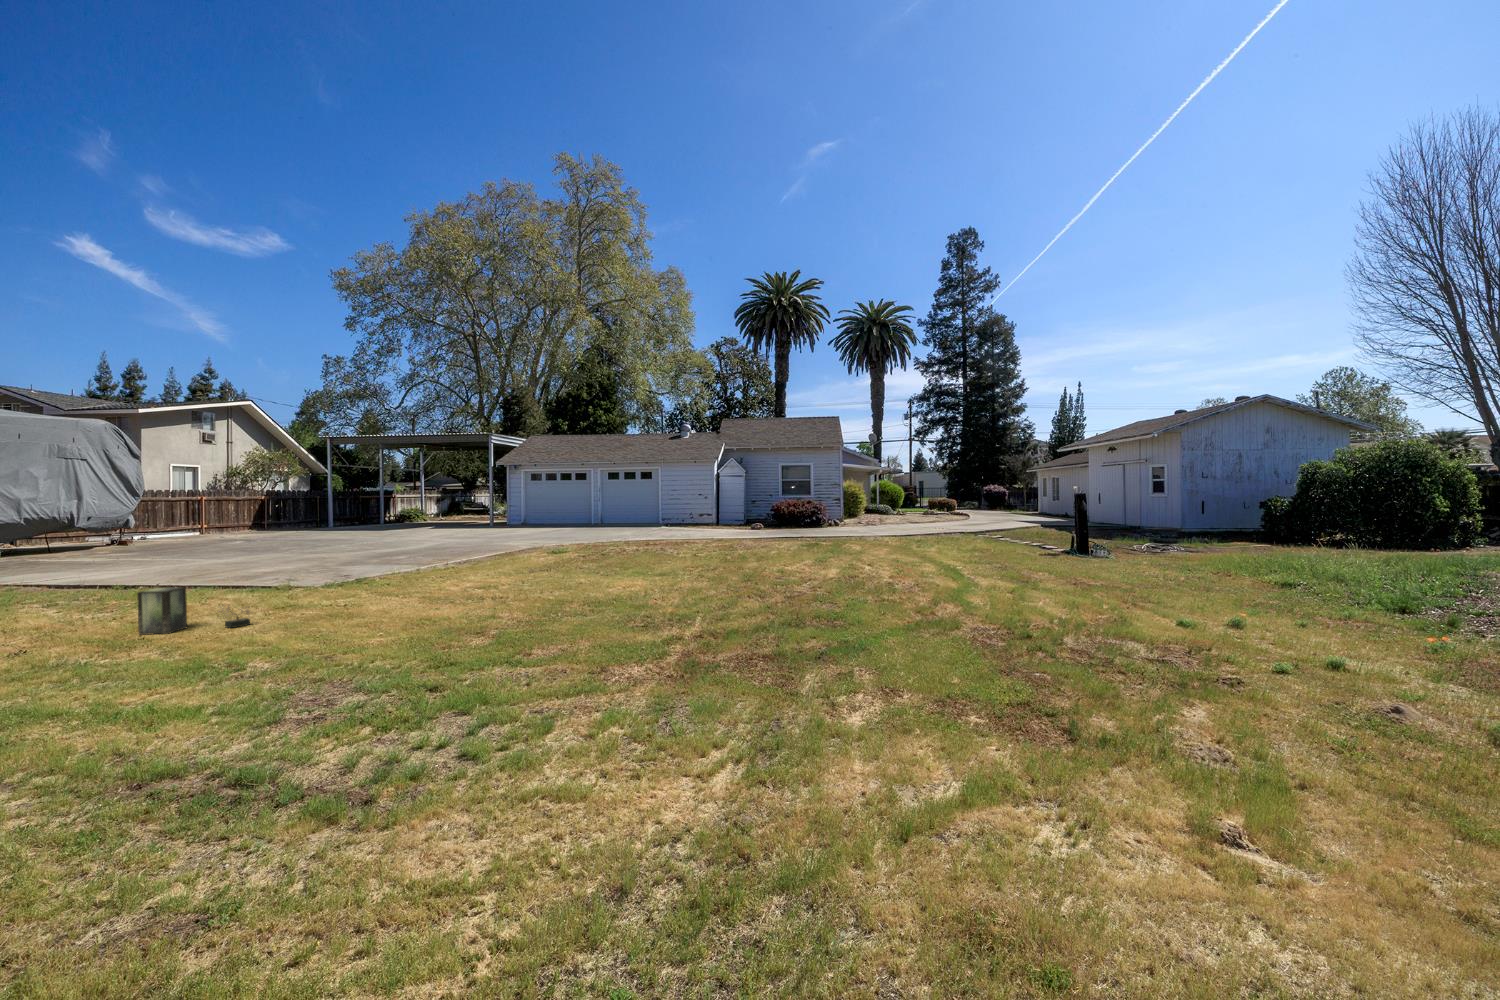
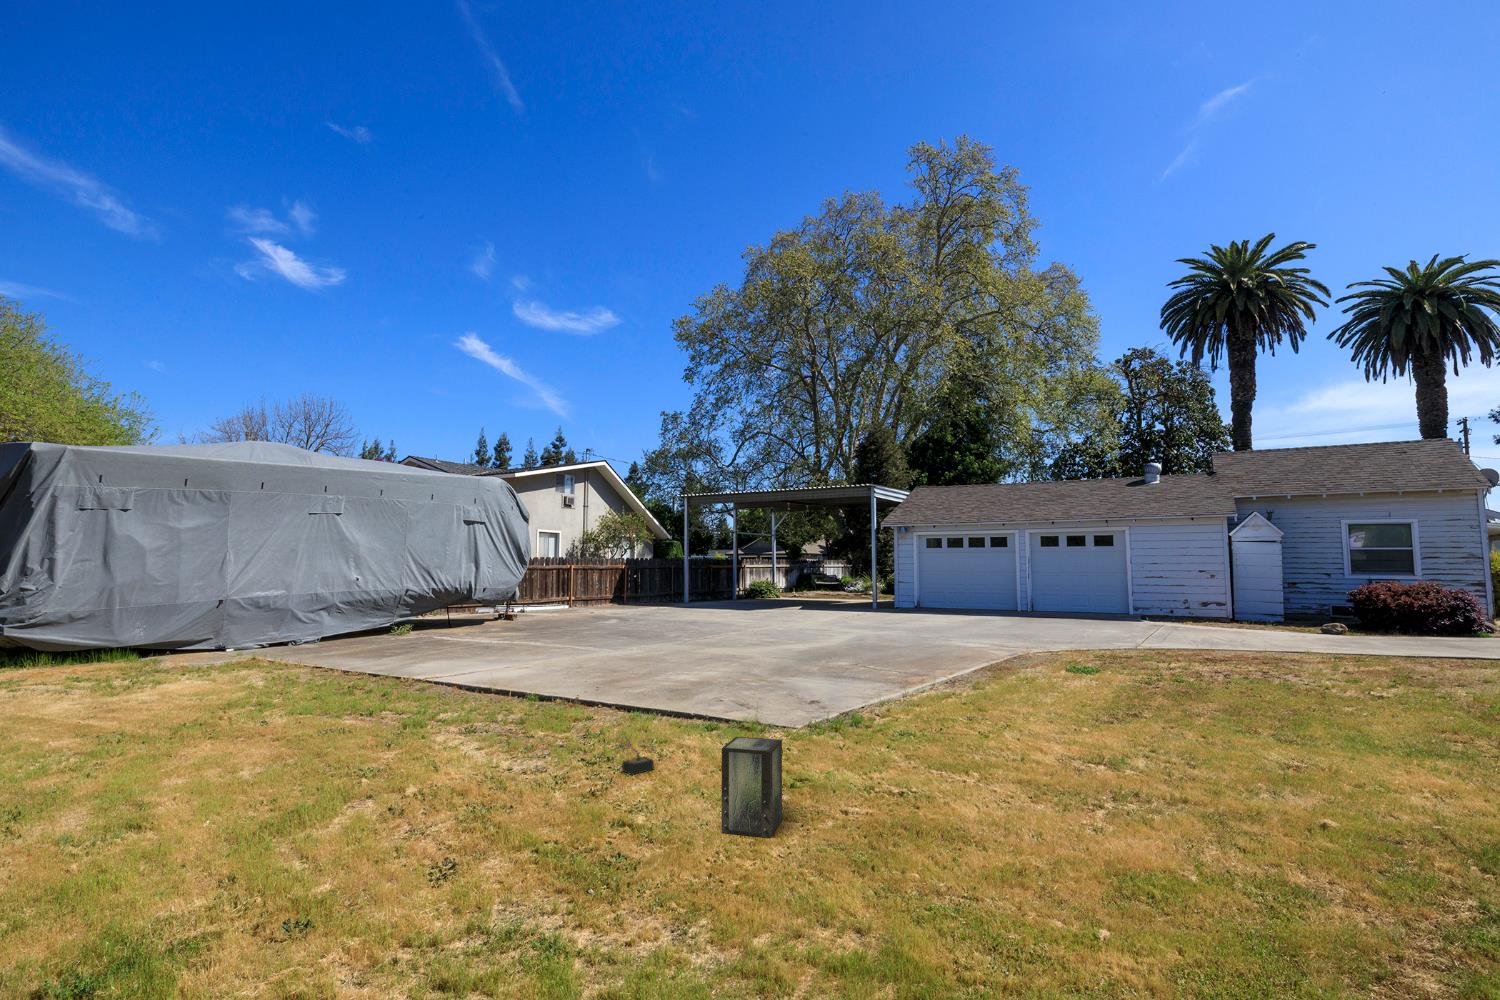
decorative plant: present [218,606,250,628] -> present [615,736,656,775]

